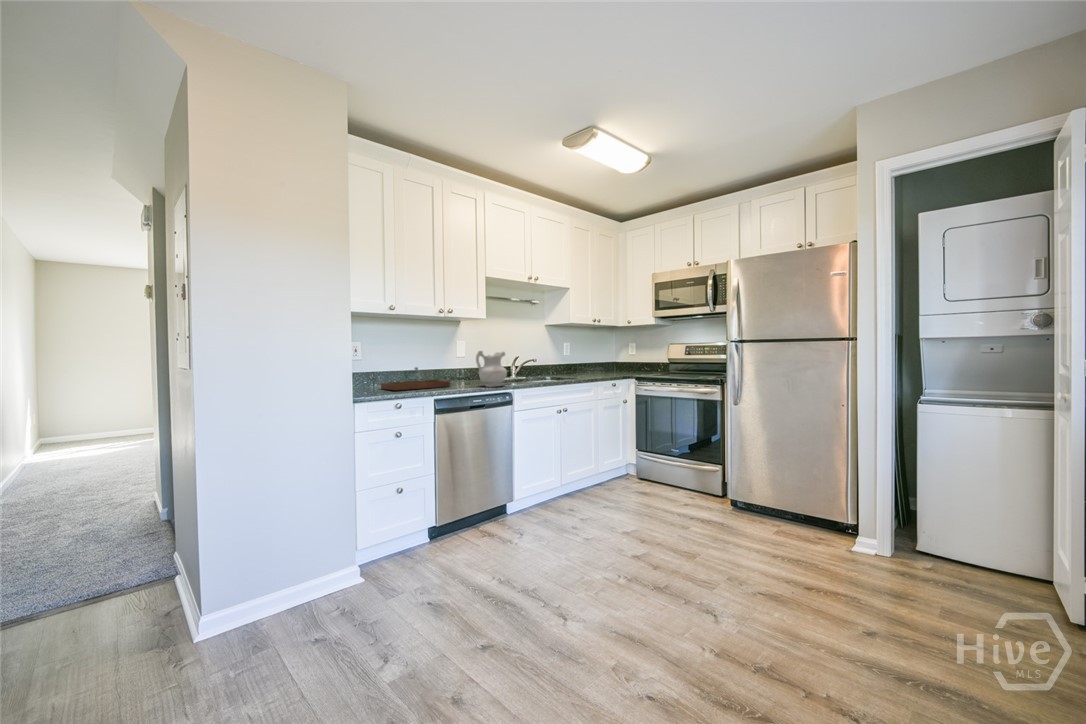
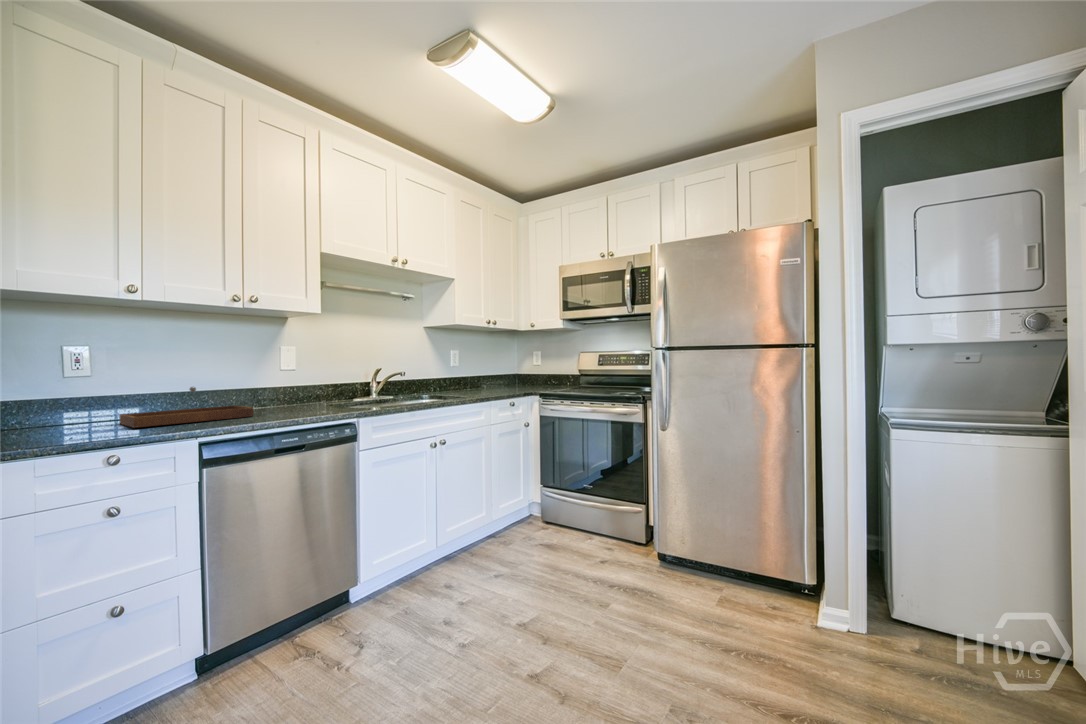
ceramic pitcher: present [476,351,507,387] -> none [295,360,348,415]

